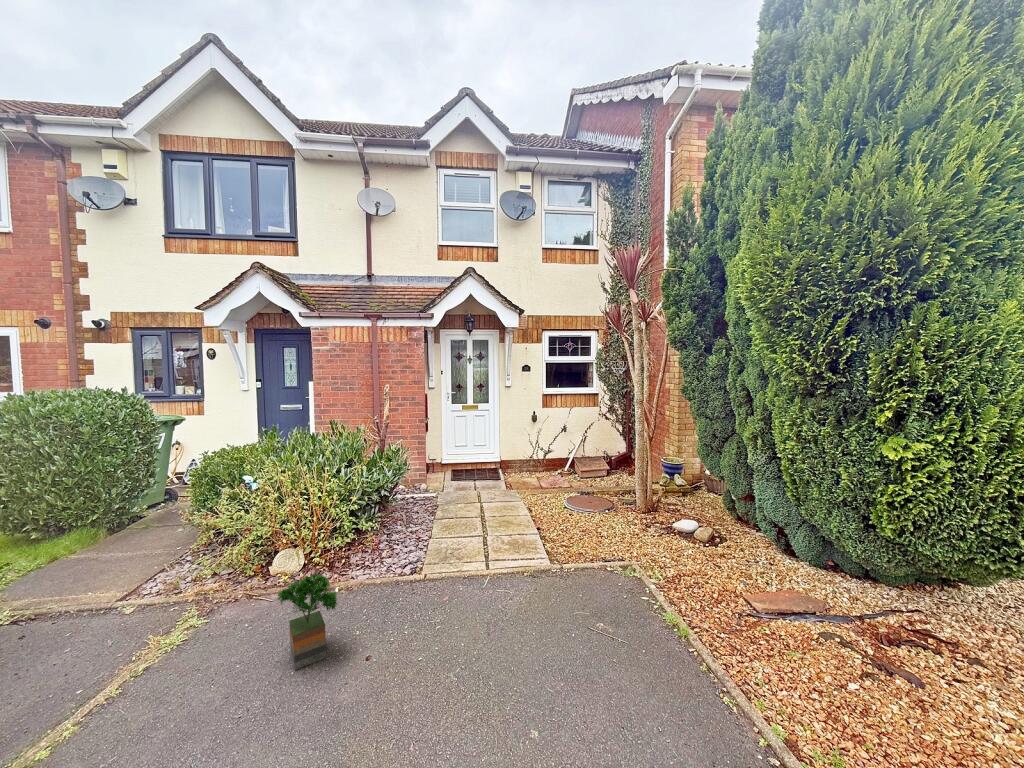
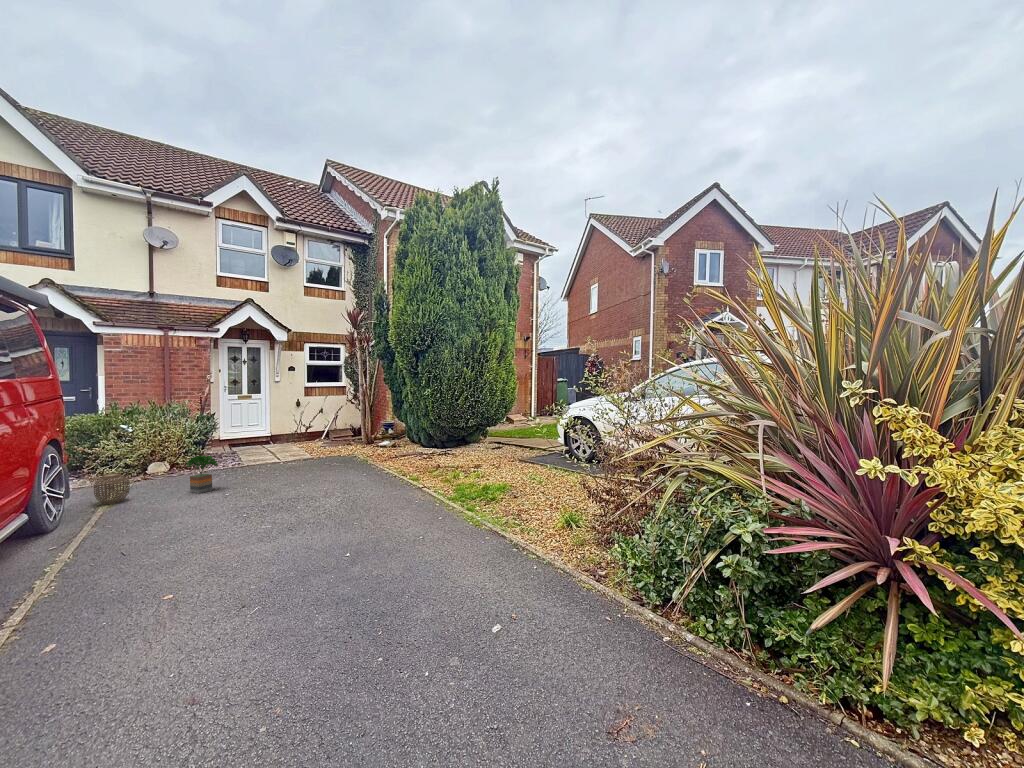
woven basket: none [131,596,200,665] -> present [94,473,130,504]

